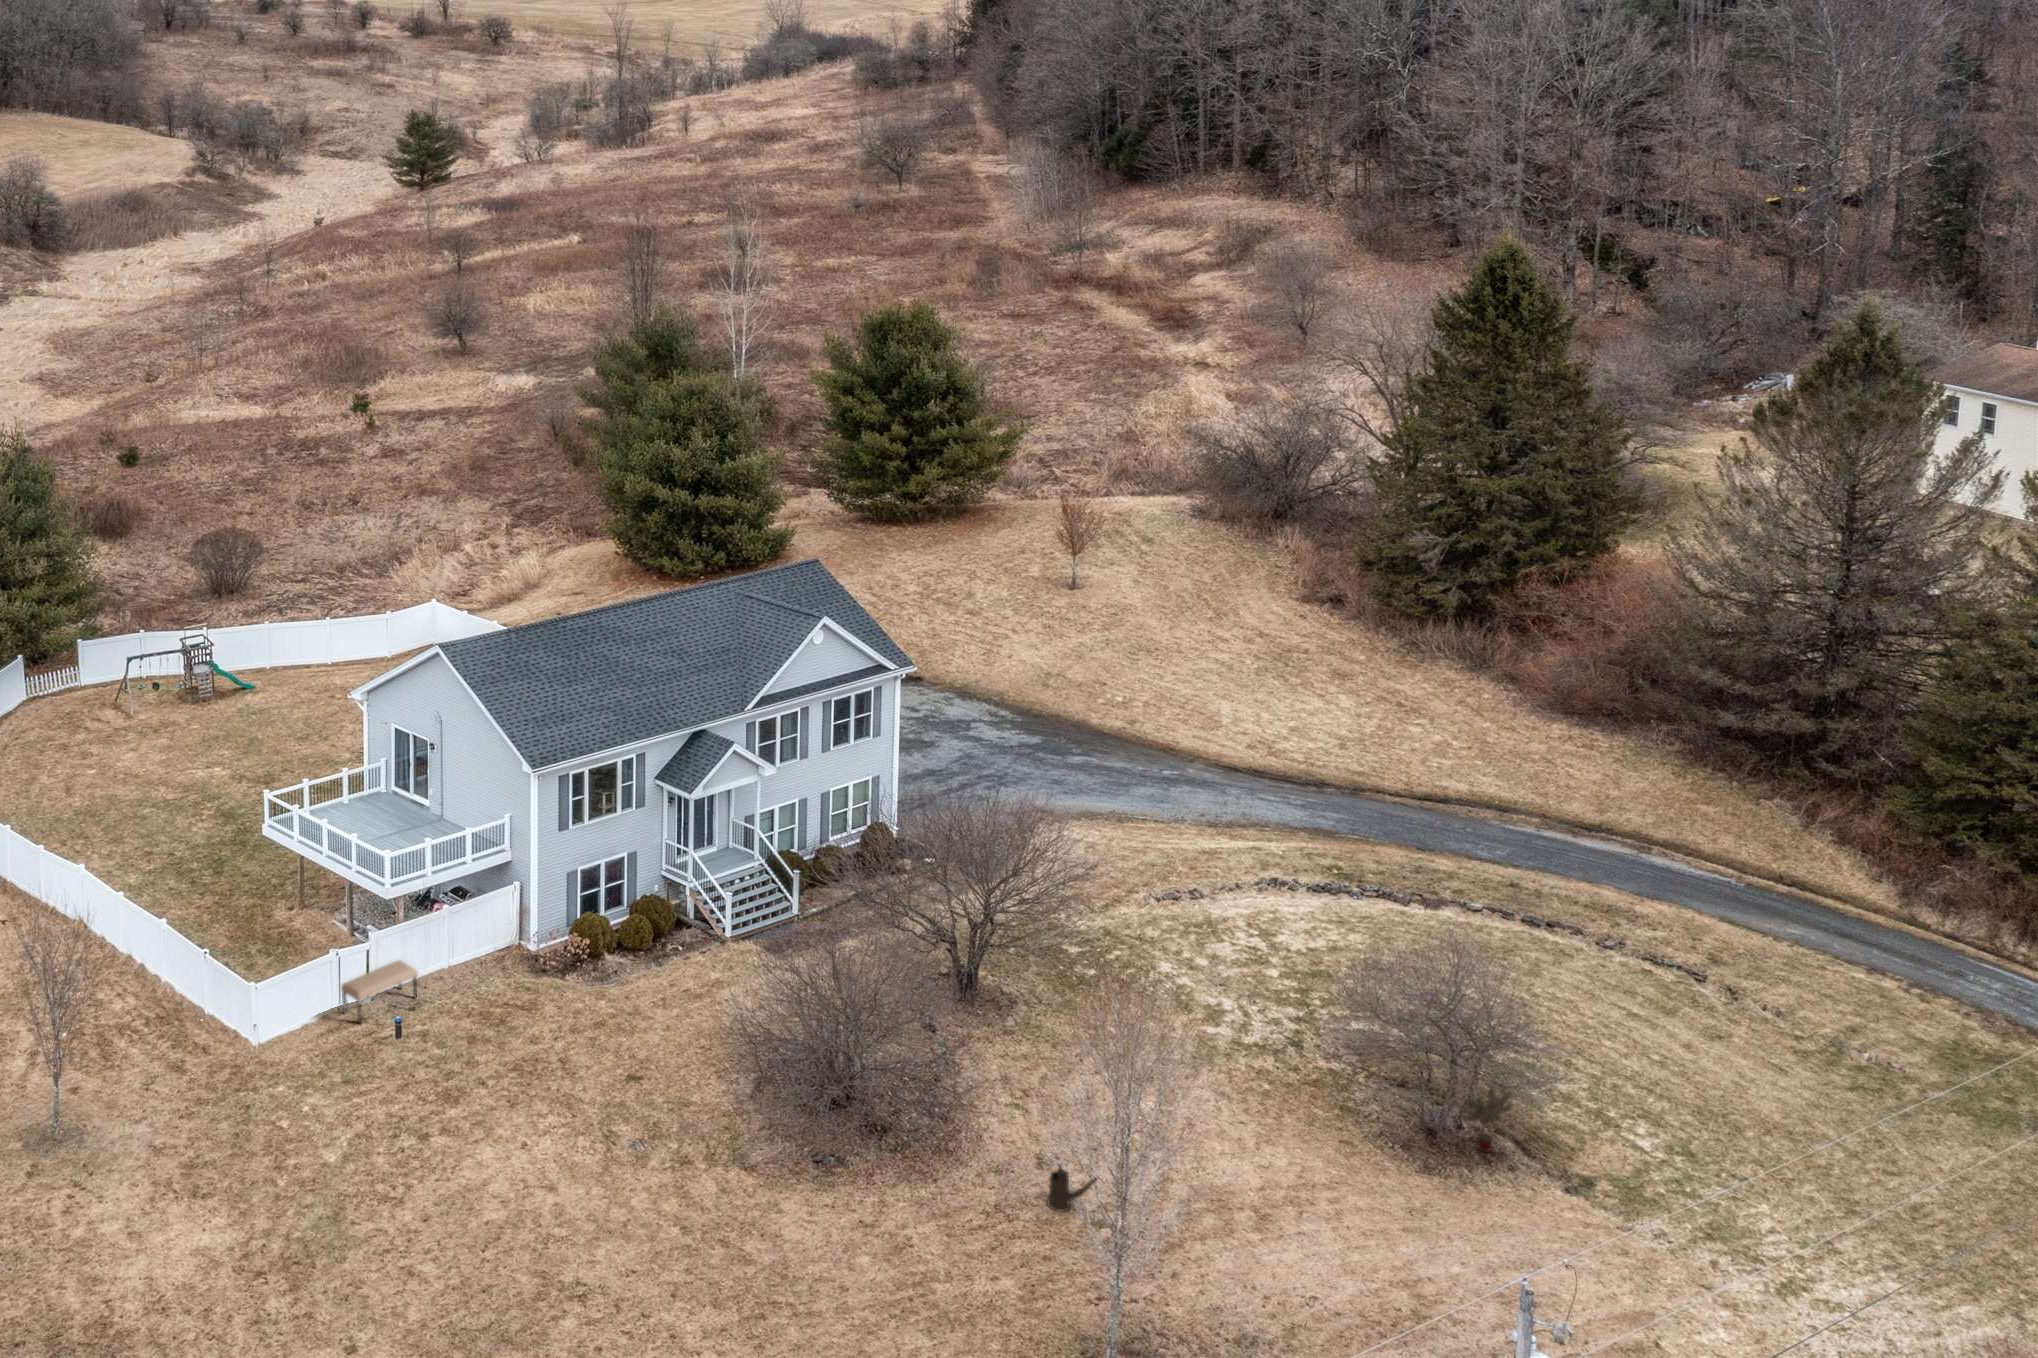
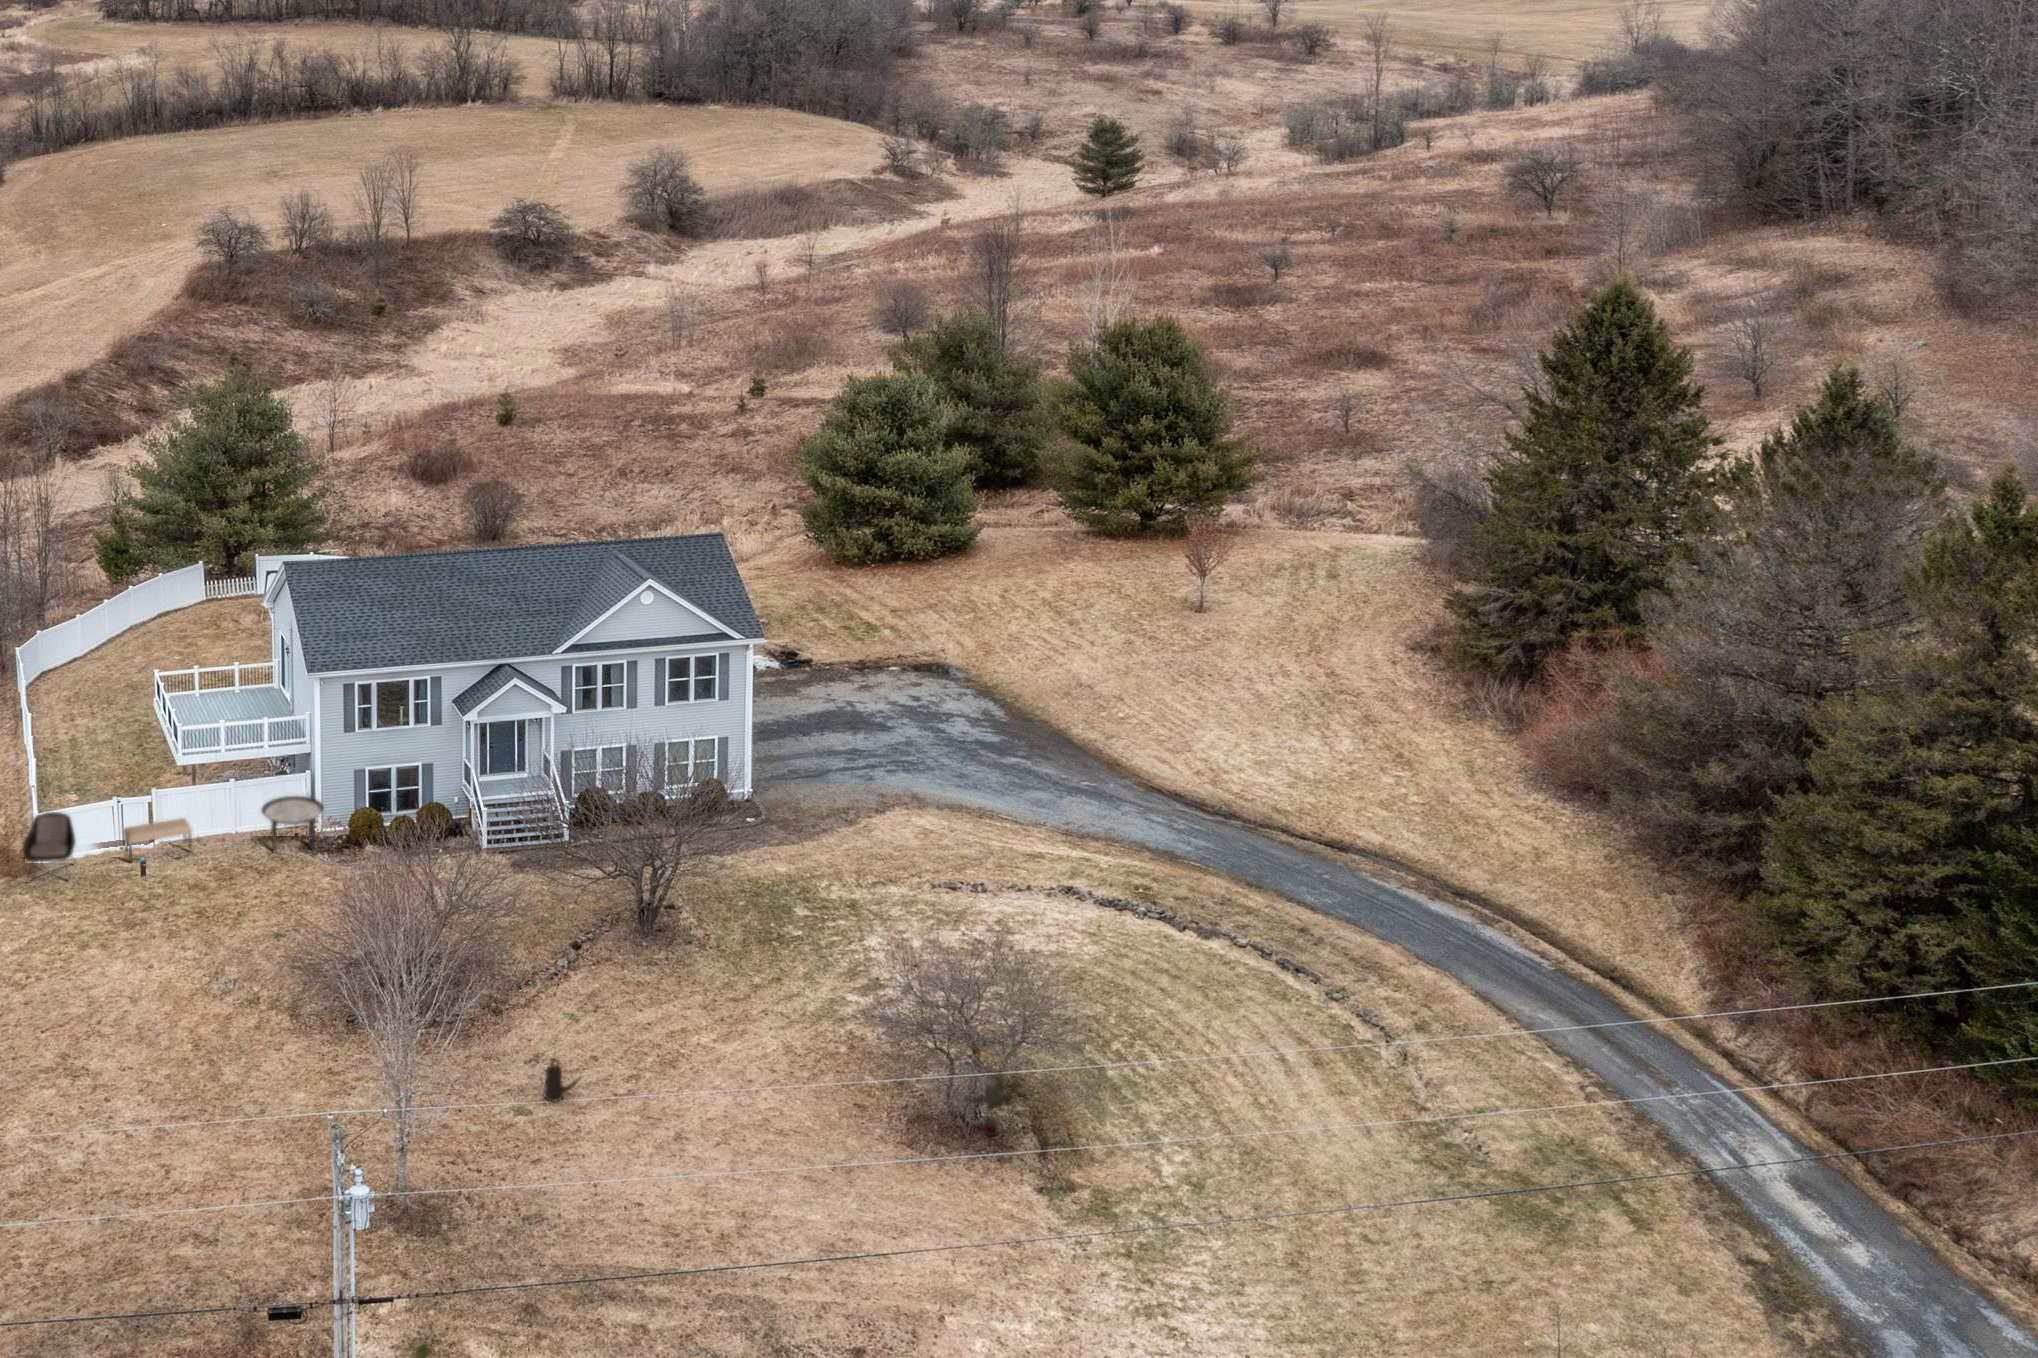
round table: none [482,911,552,982] -> present [261,796,324,852]
lounge chair: none [248,979,314,1071] -> present [22,812,76,880]

